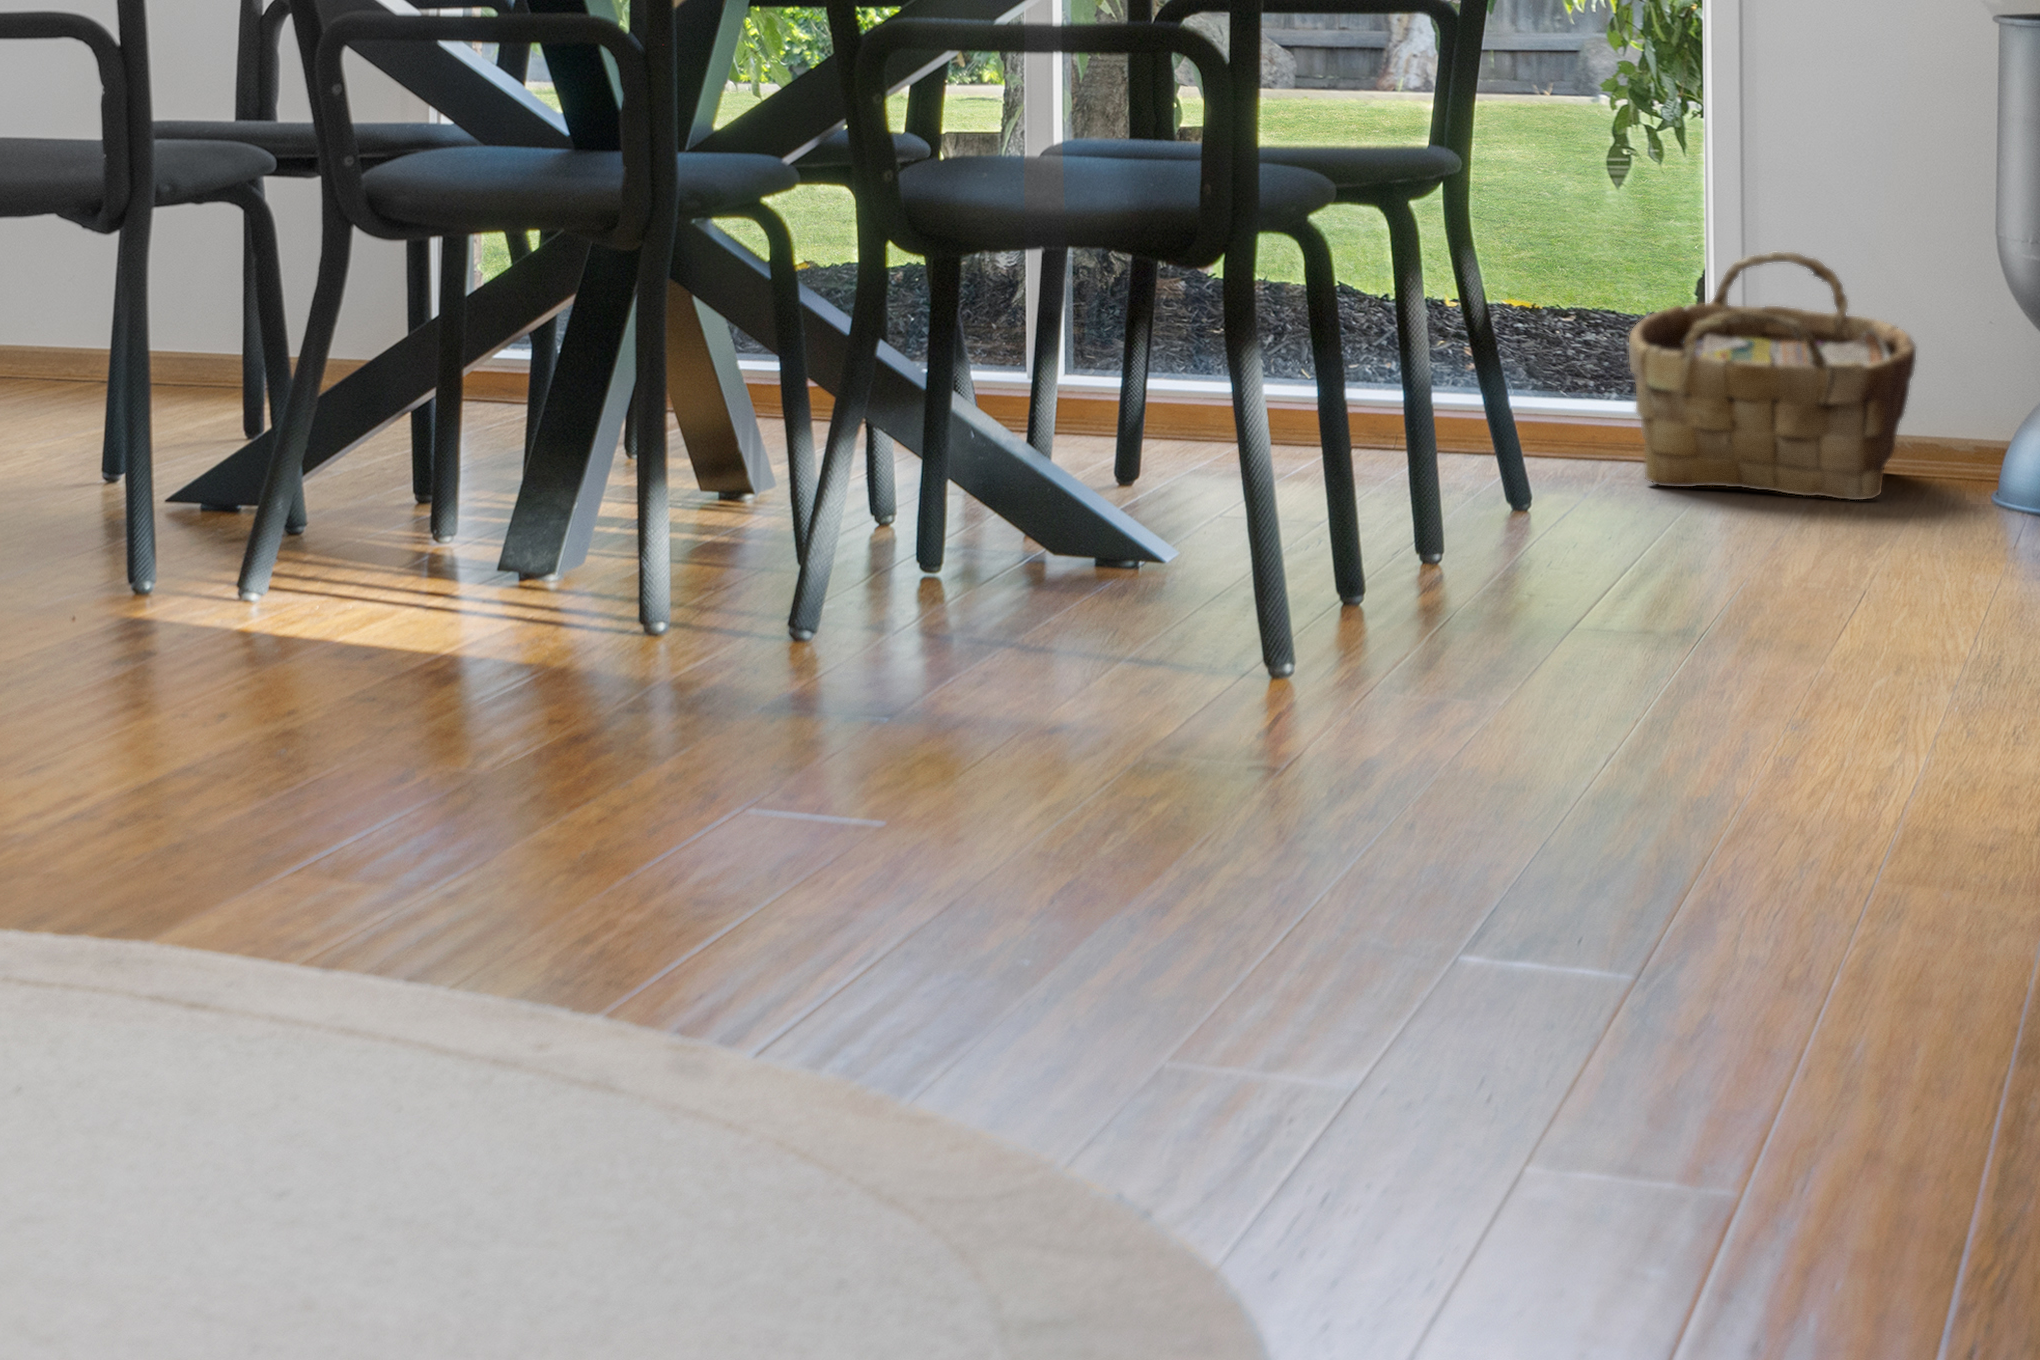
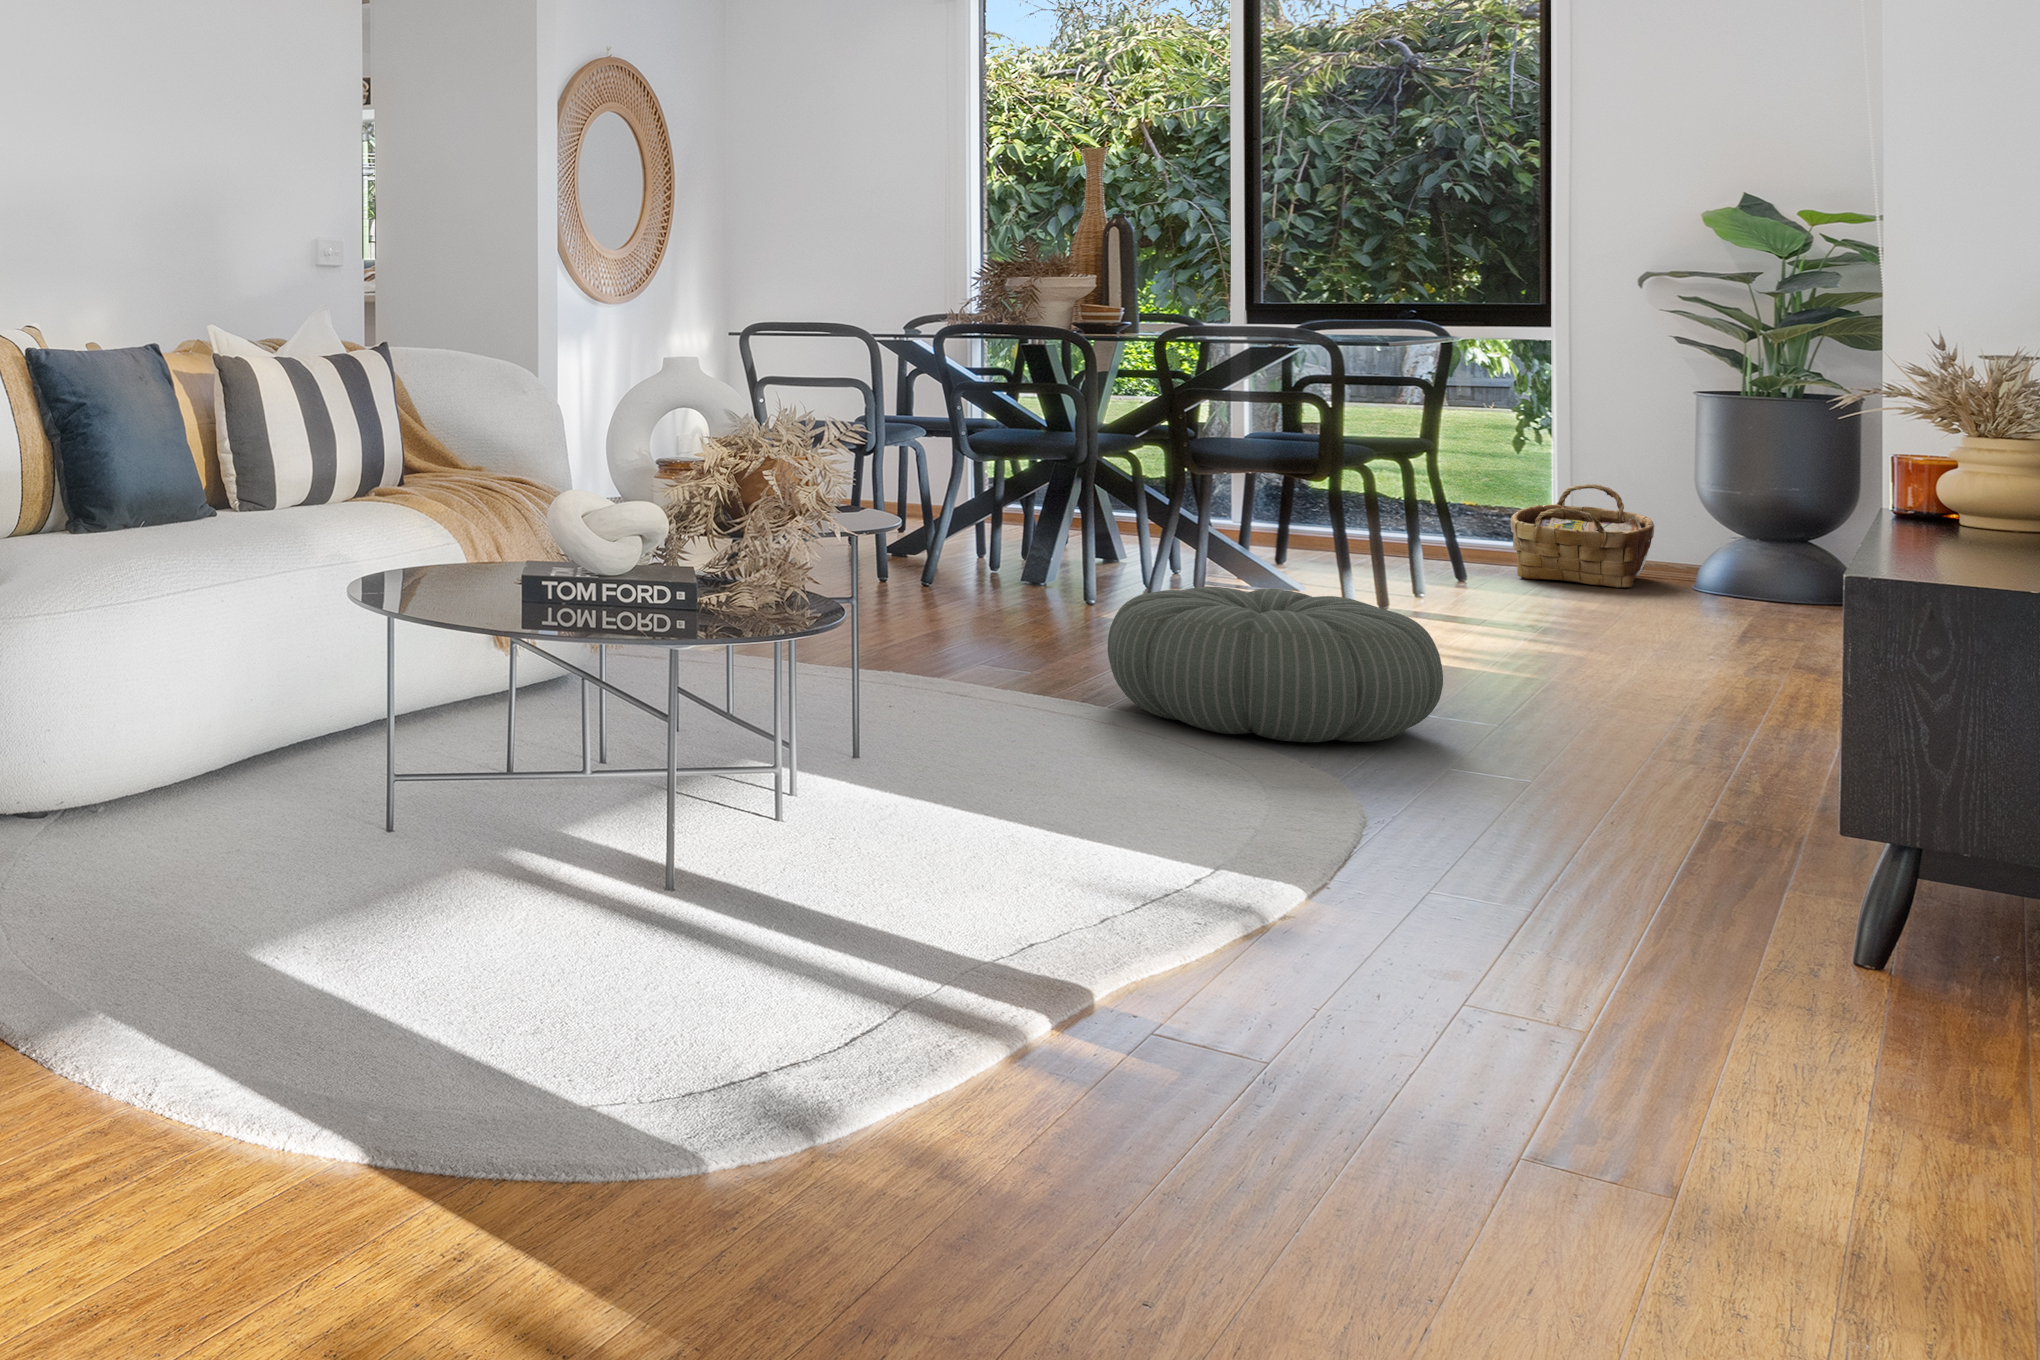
pouf: none [749,580,1668,1096] -> present [1108,587,1443,742]

